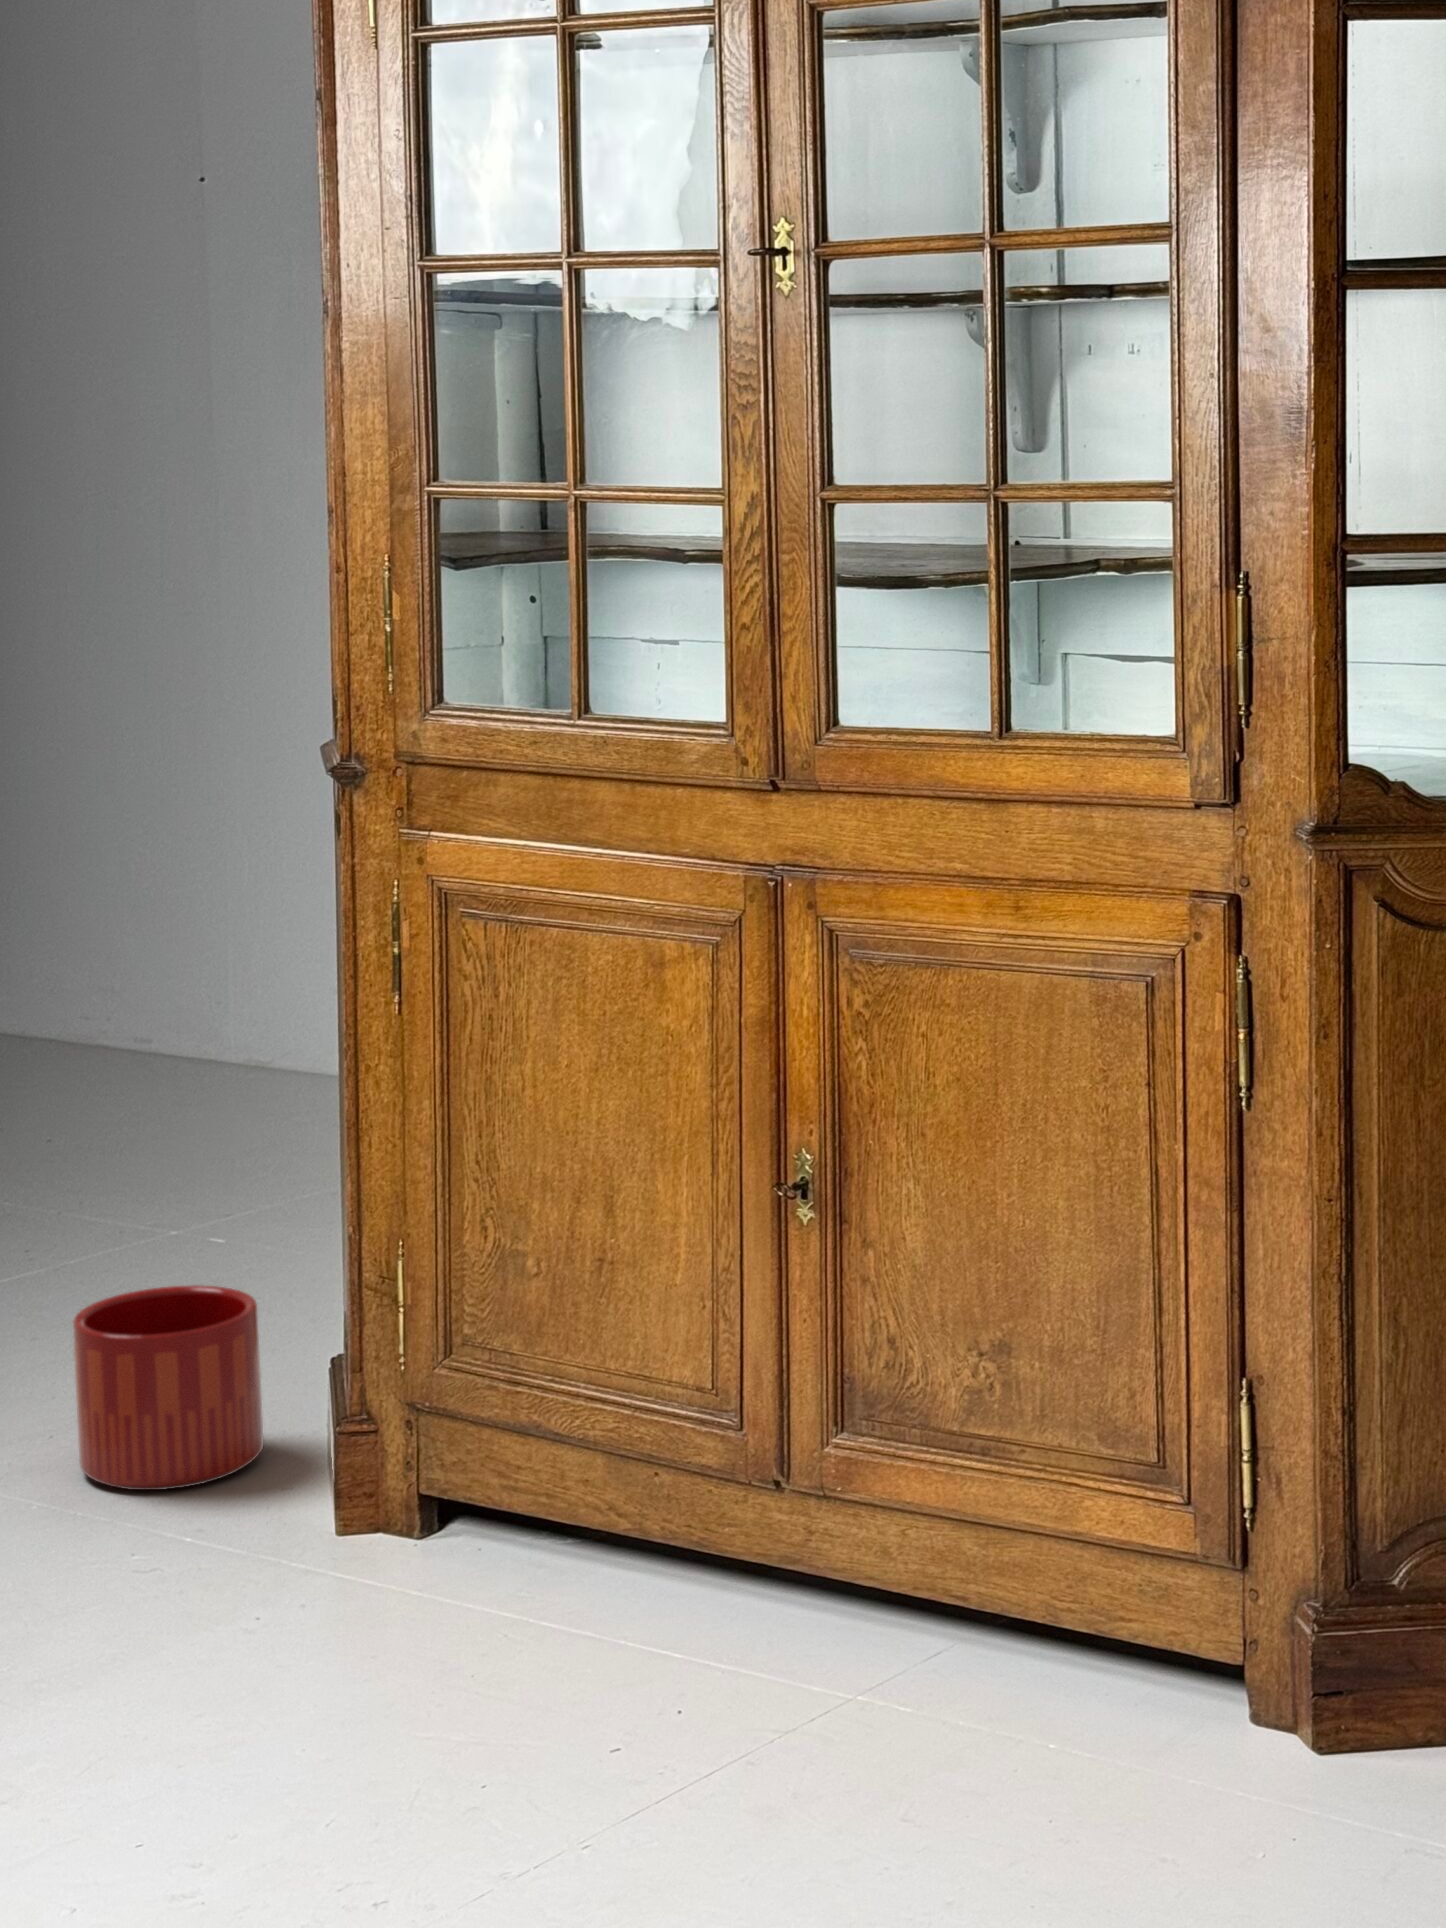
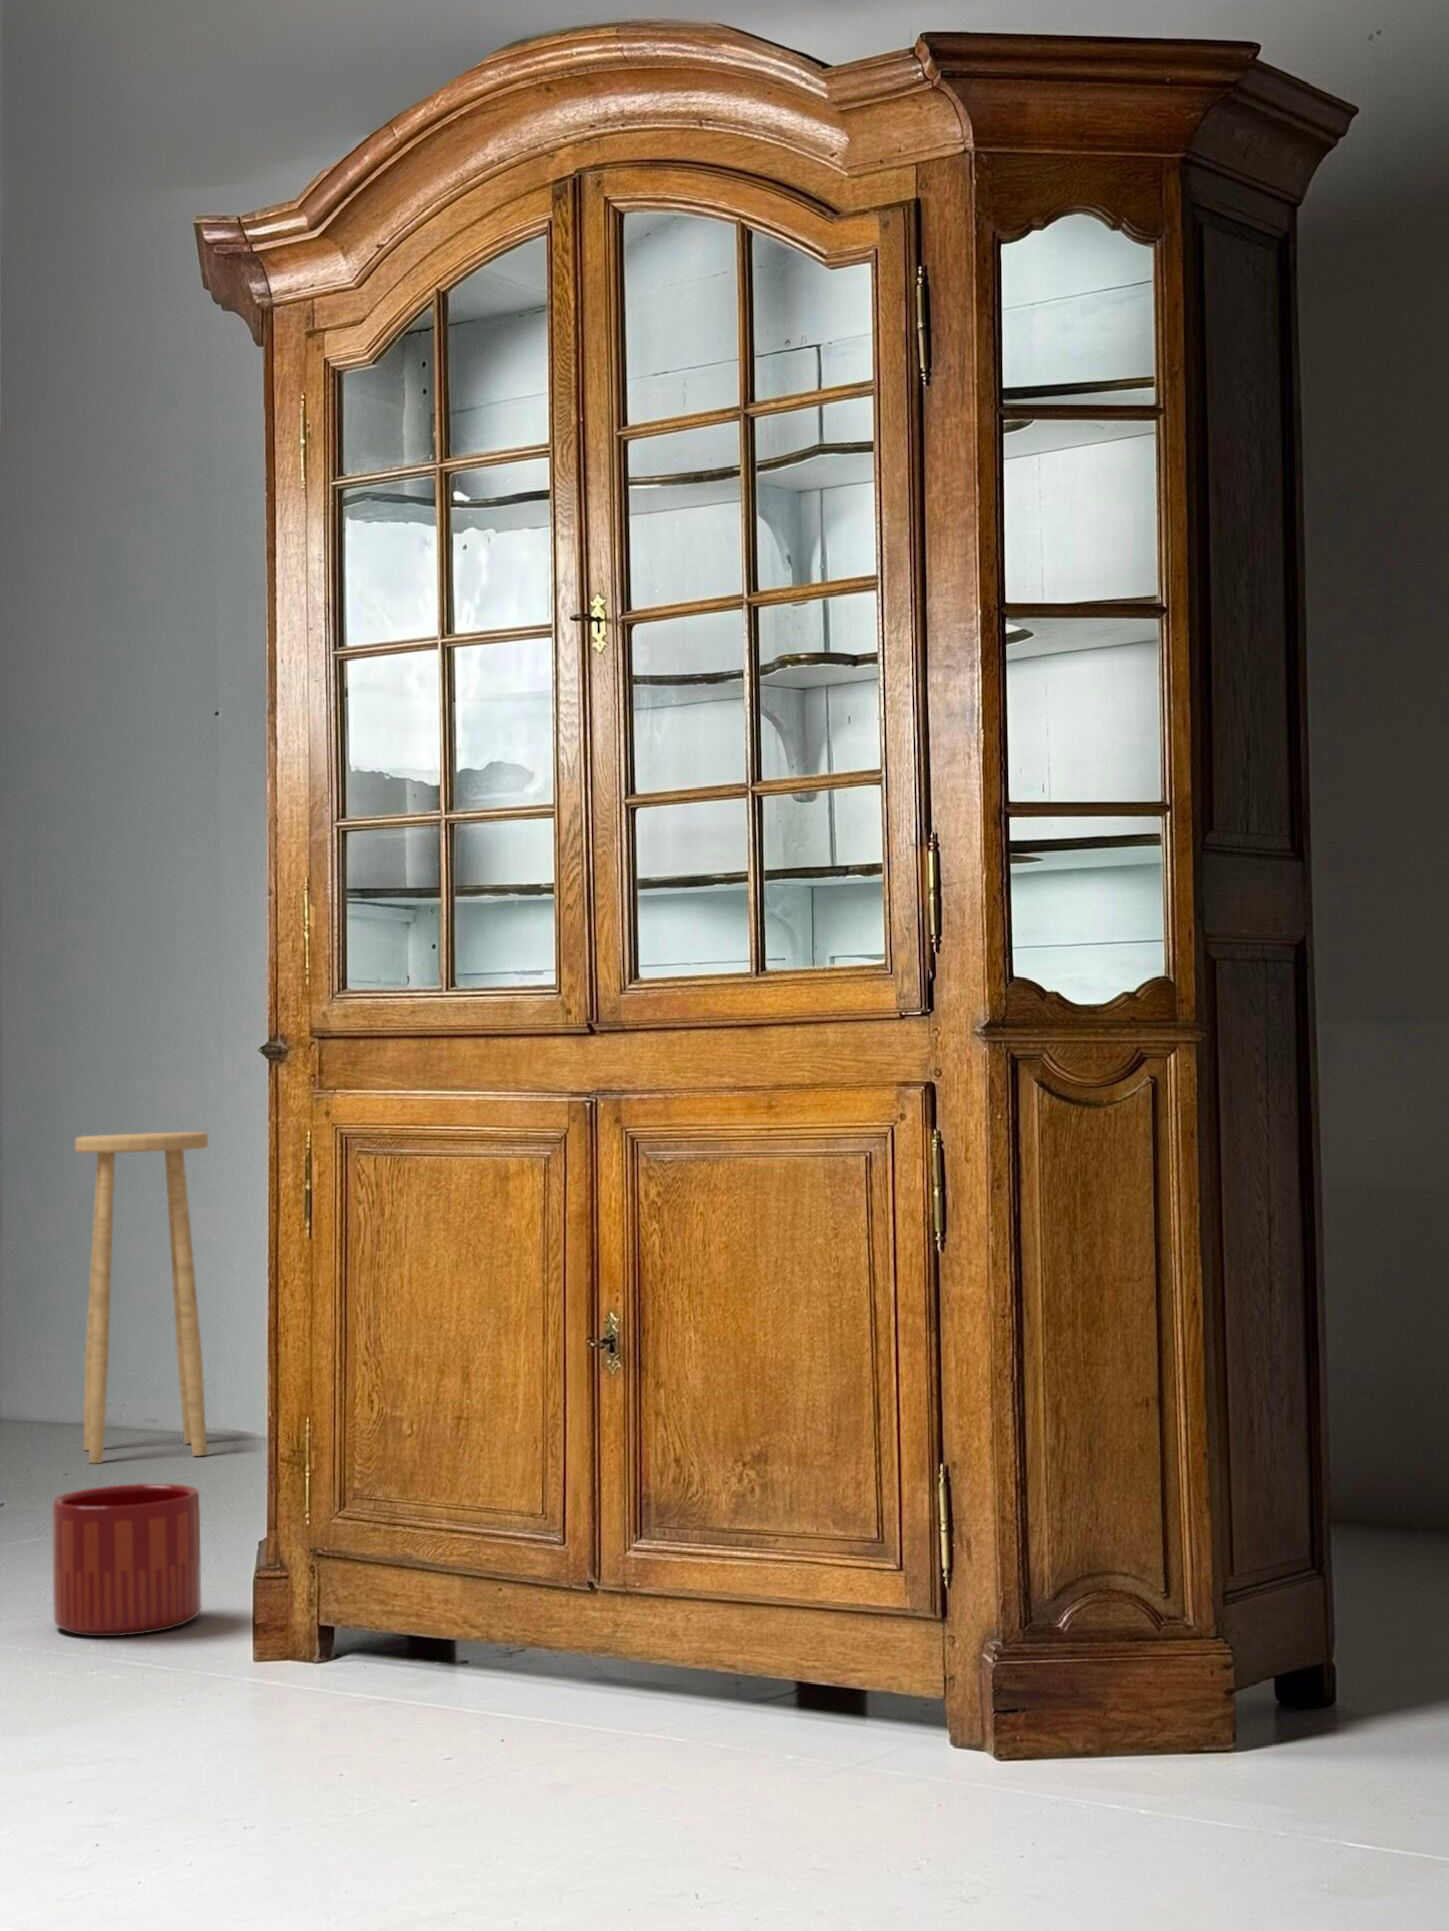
stool: none [51,735,227,1145] -> present [75,1132,208,1463]

